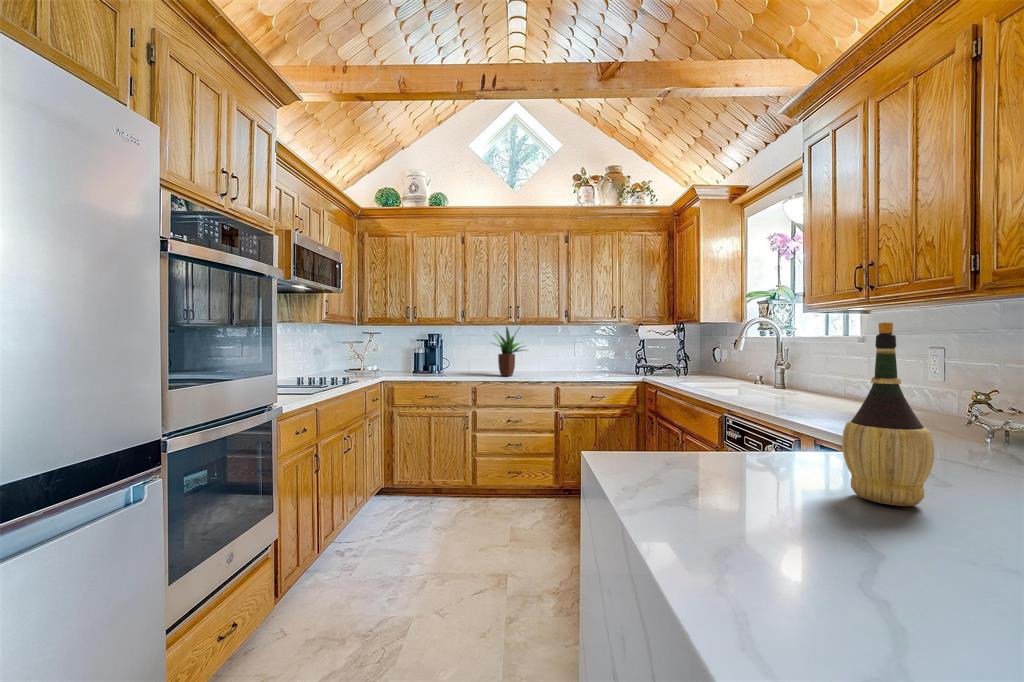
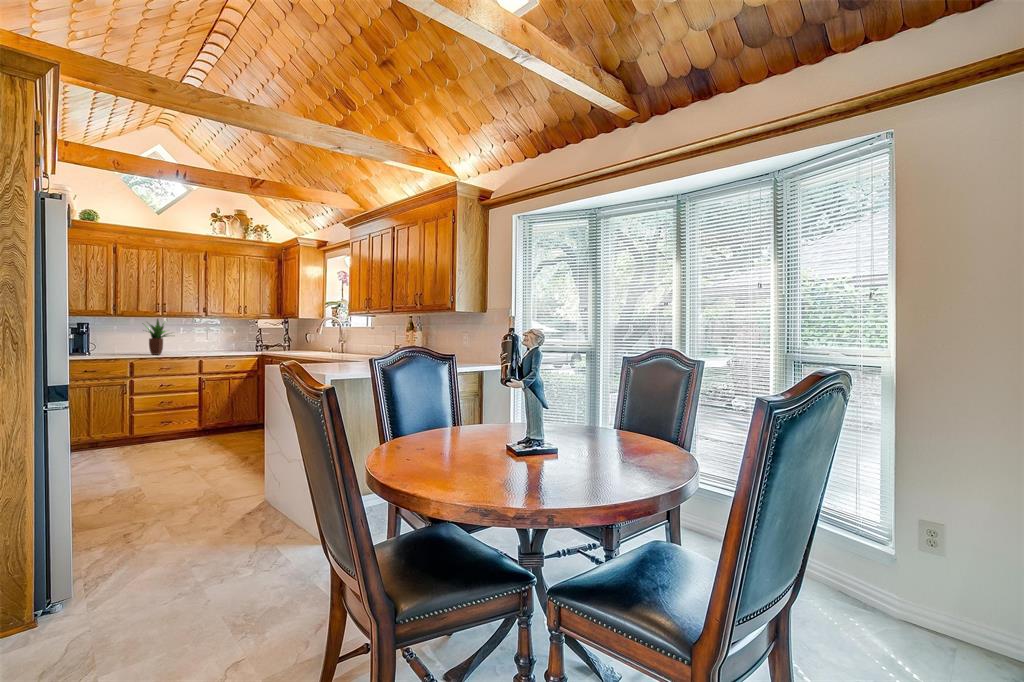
wine bottle: present [842,322,934,506] -> none [315,323,333,363]

